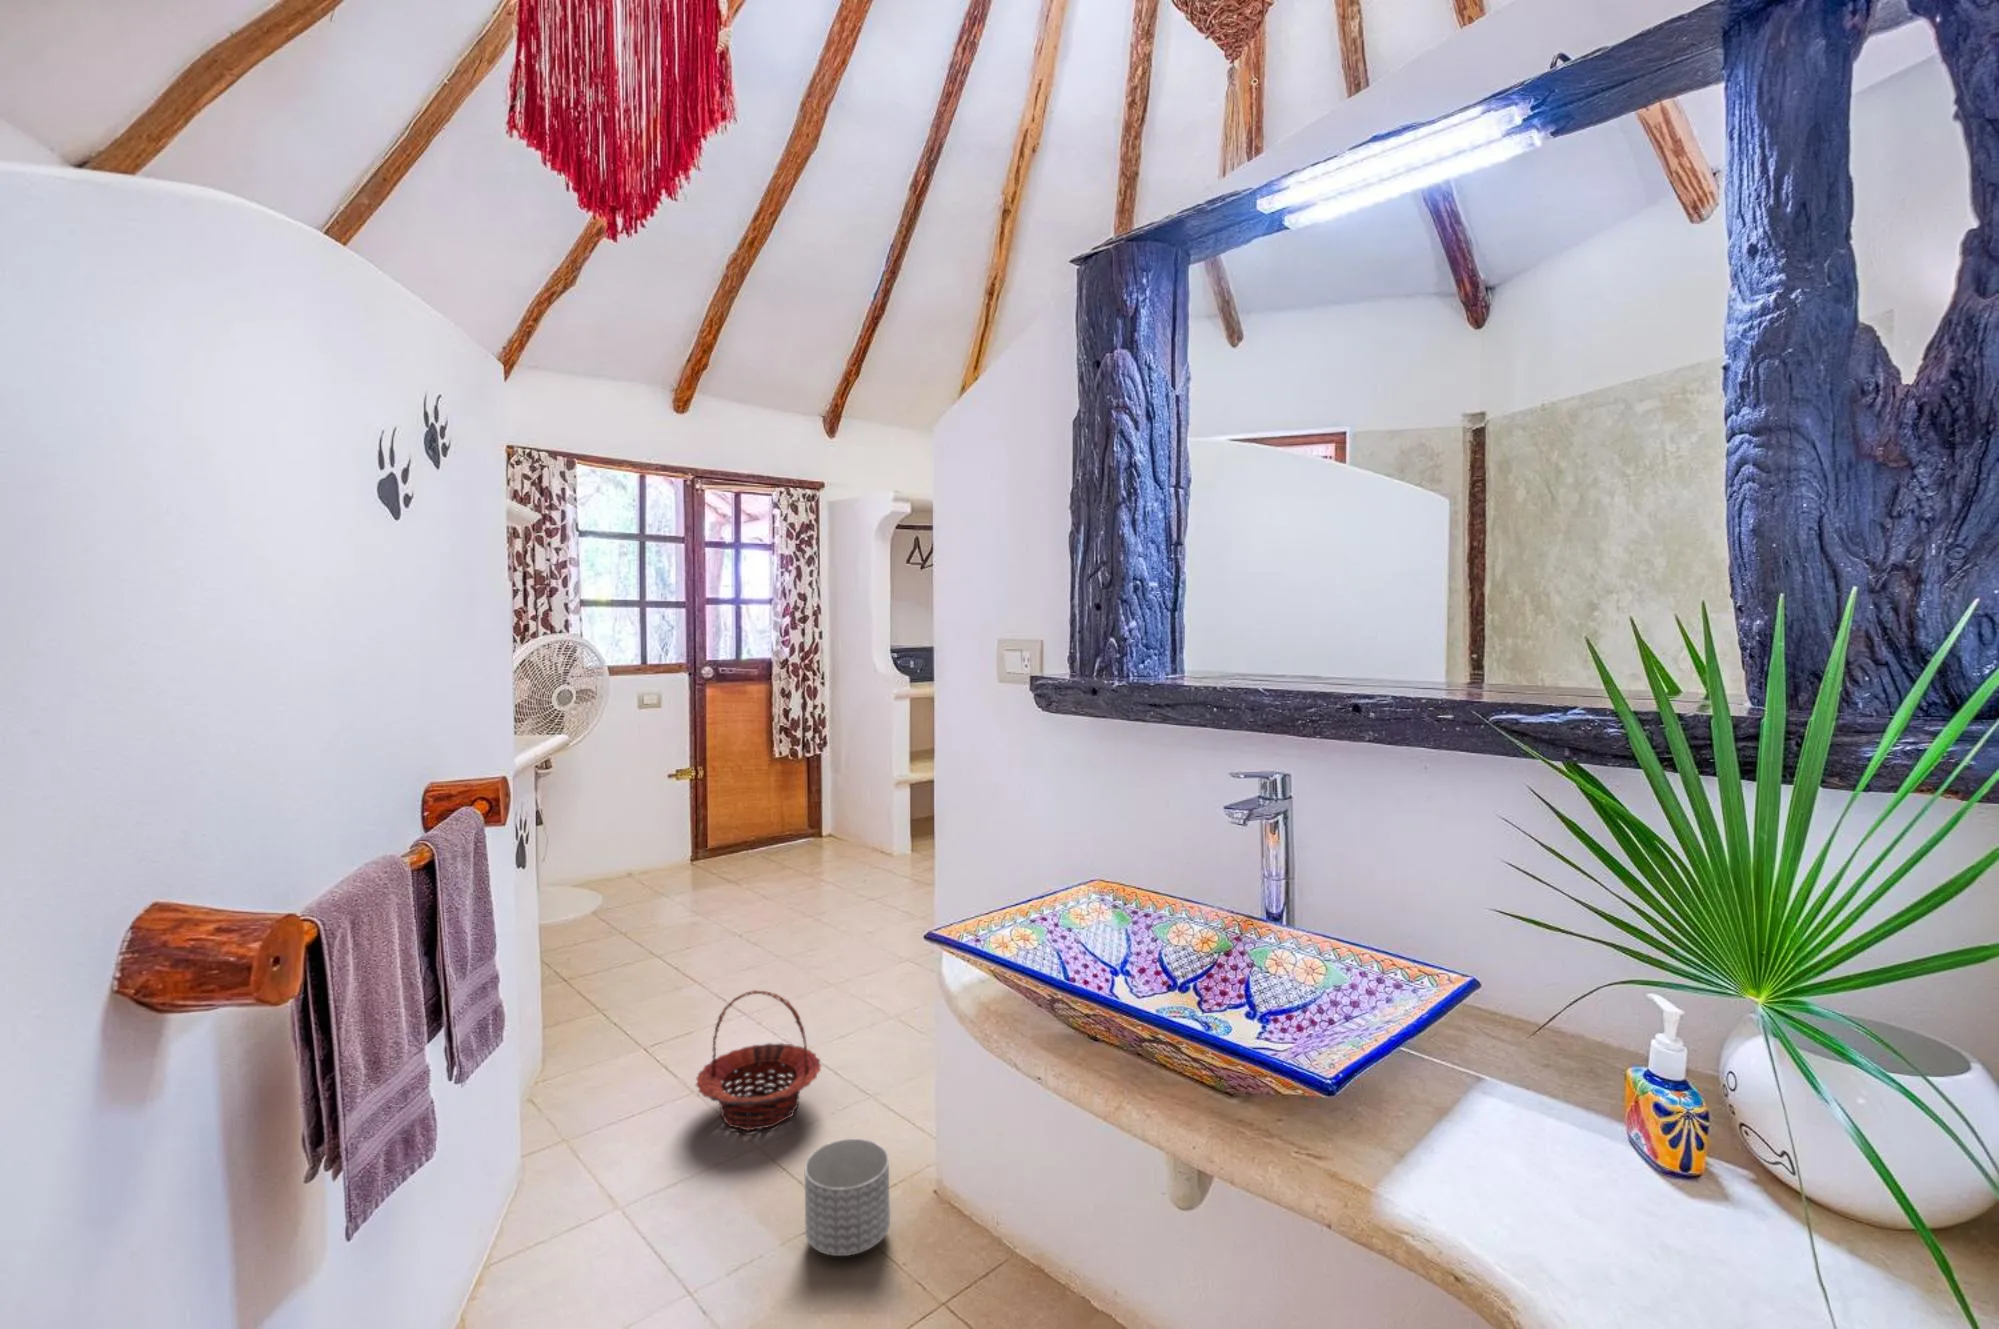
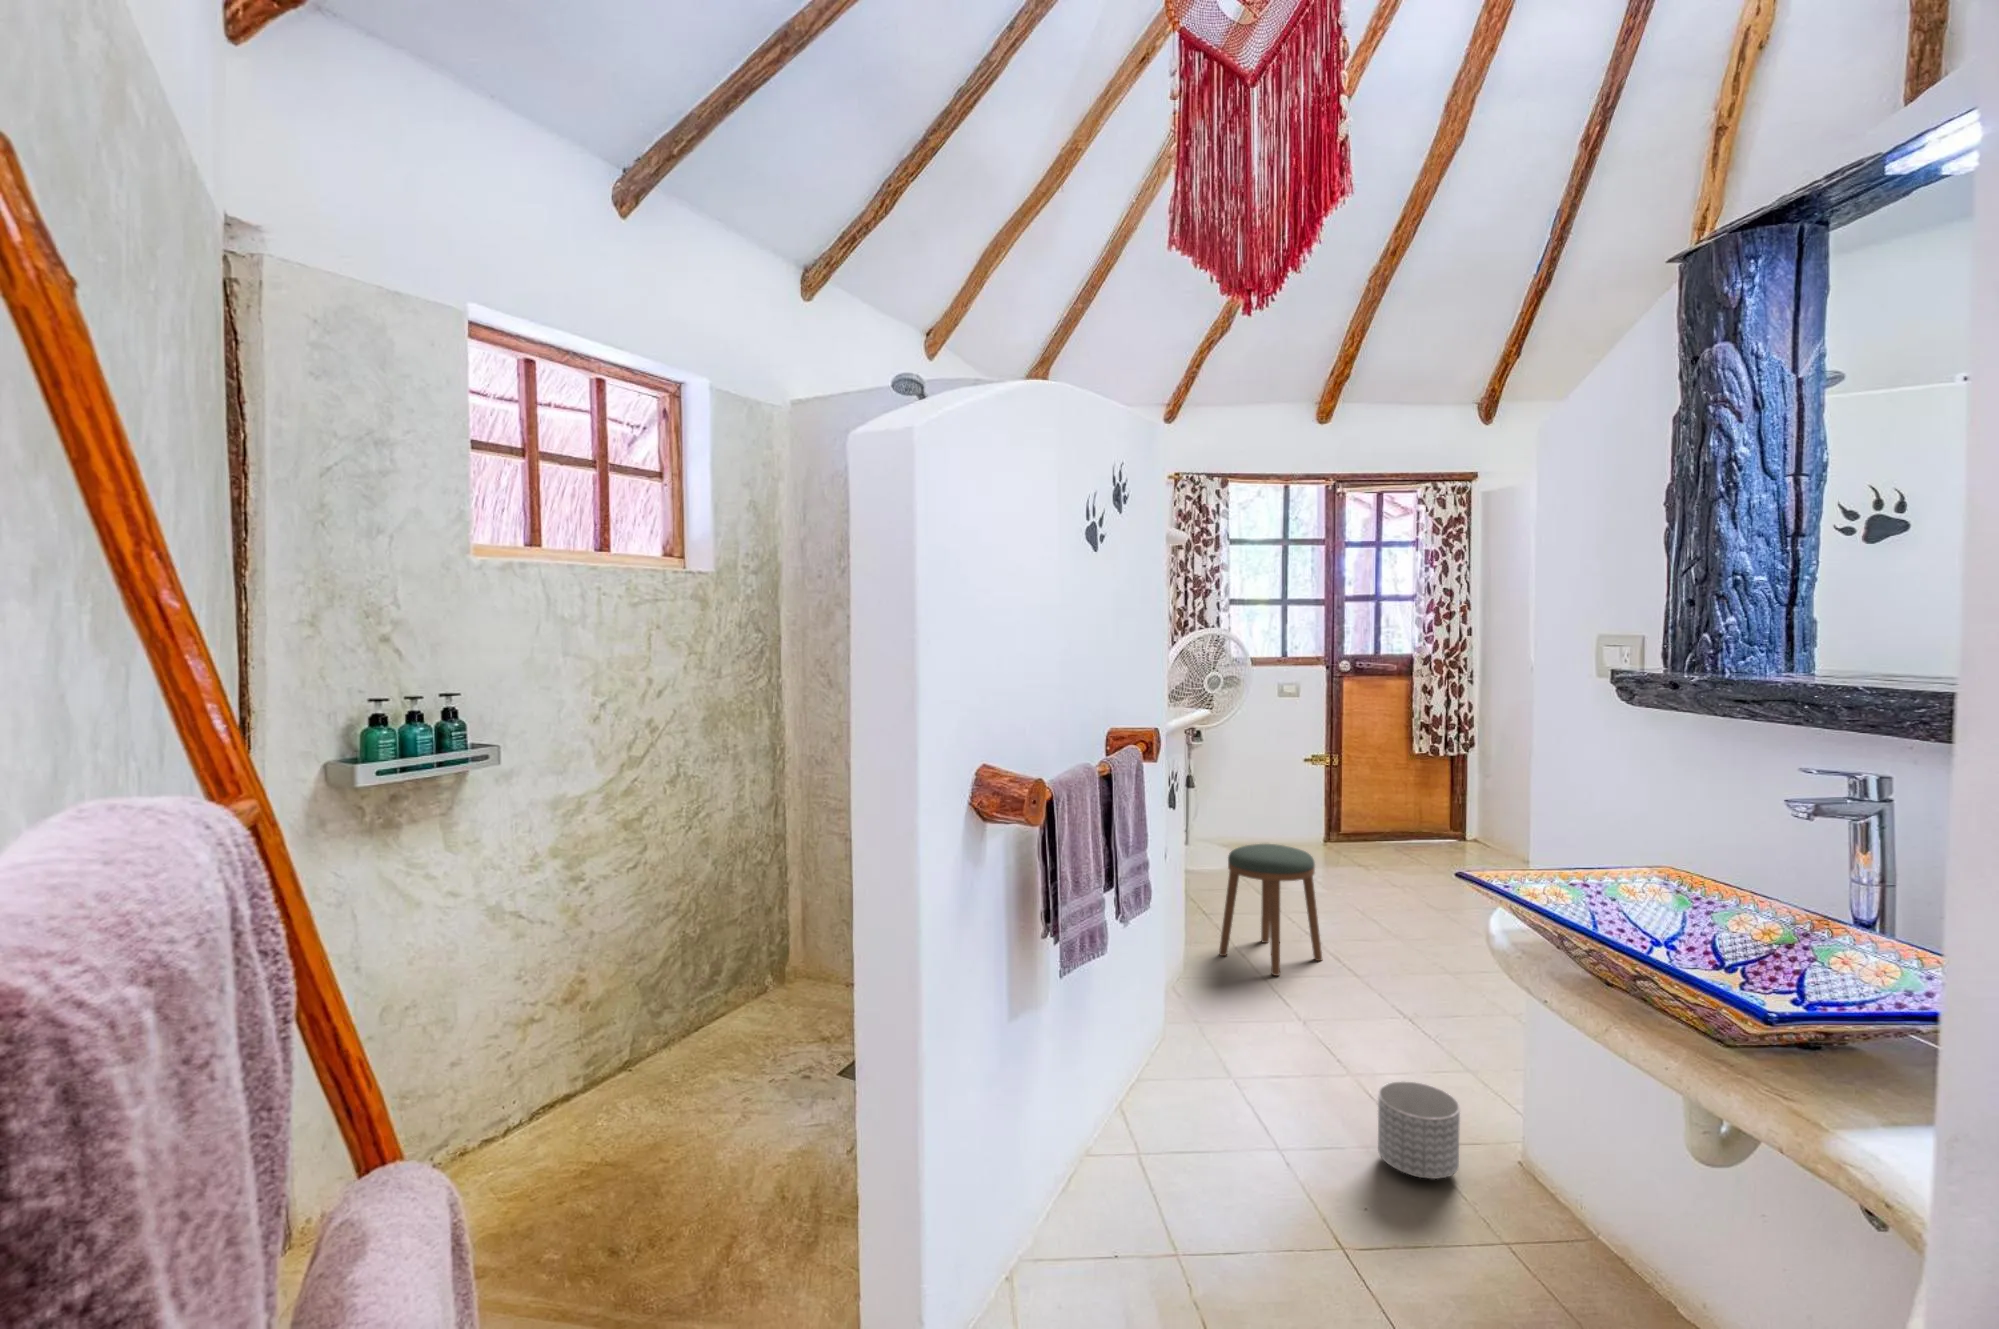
stool: none [586,881,708,1036] -> present [1219,844,1323,976]
basket: present [696,991,821,1130] -> none [1299,945,1415,1068]

